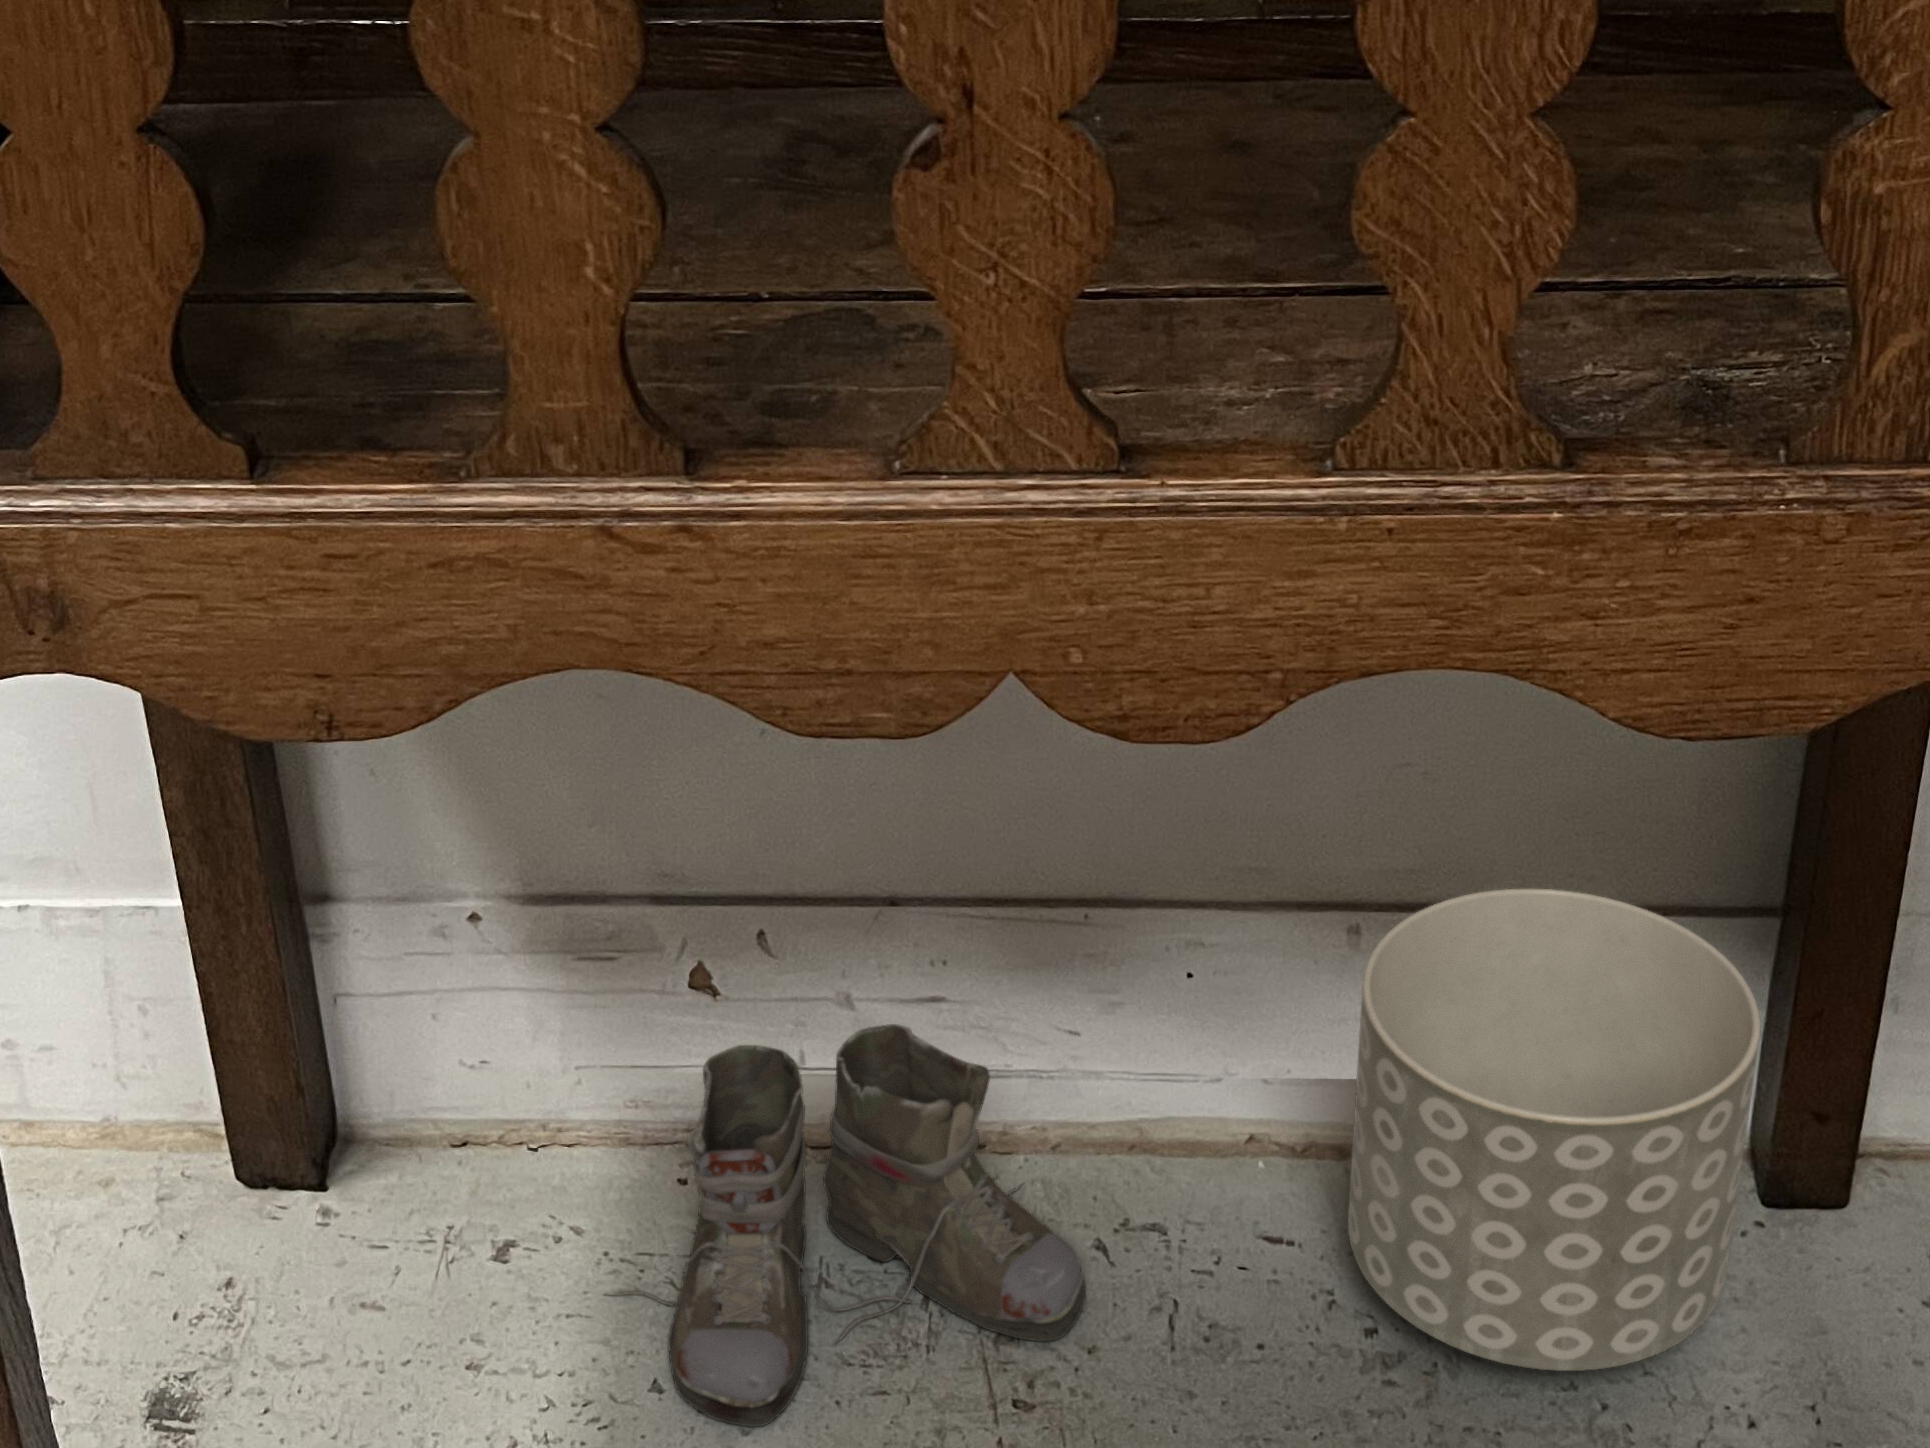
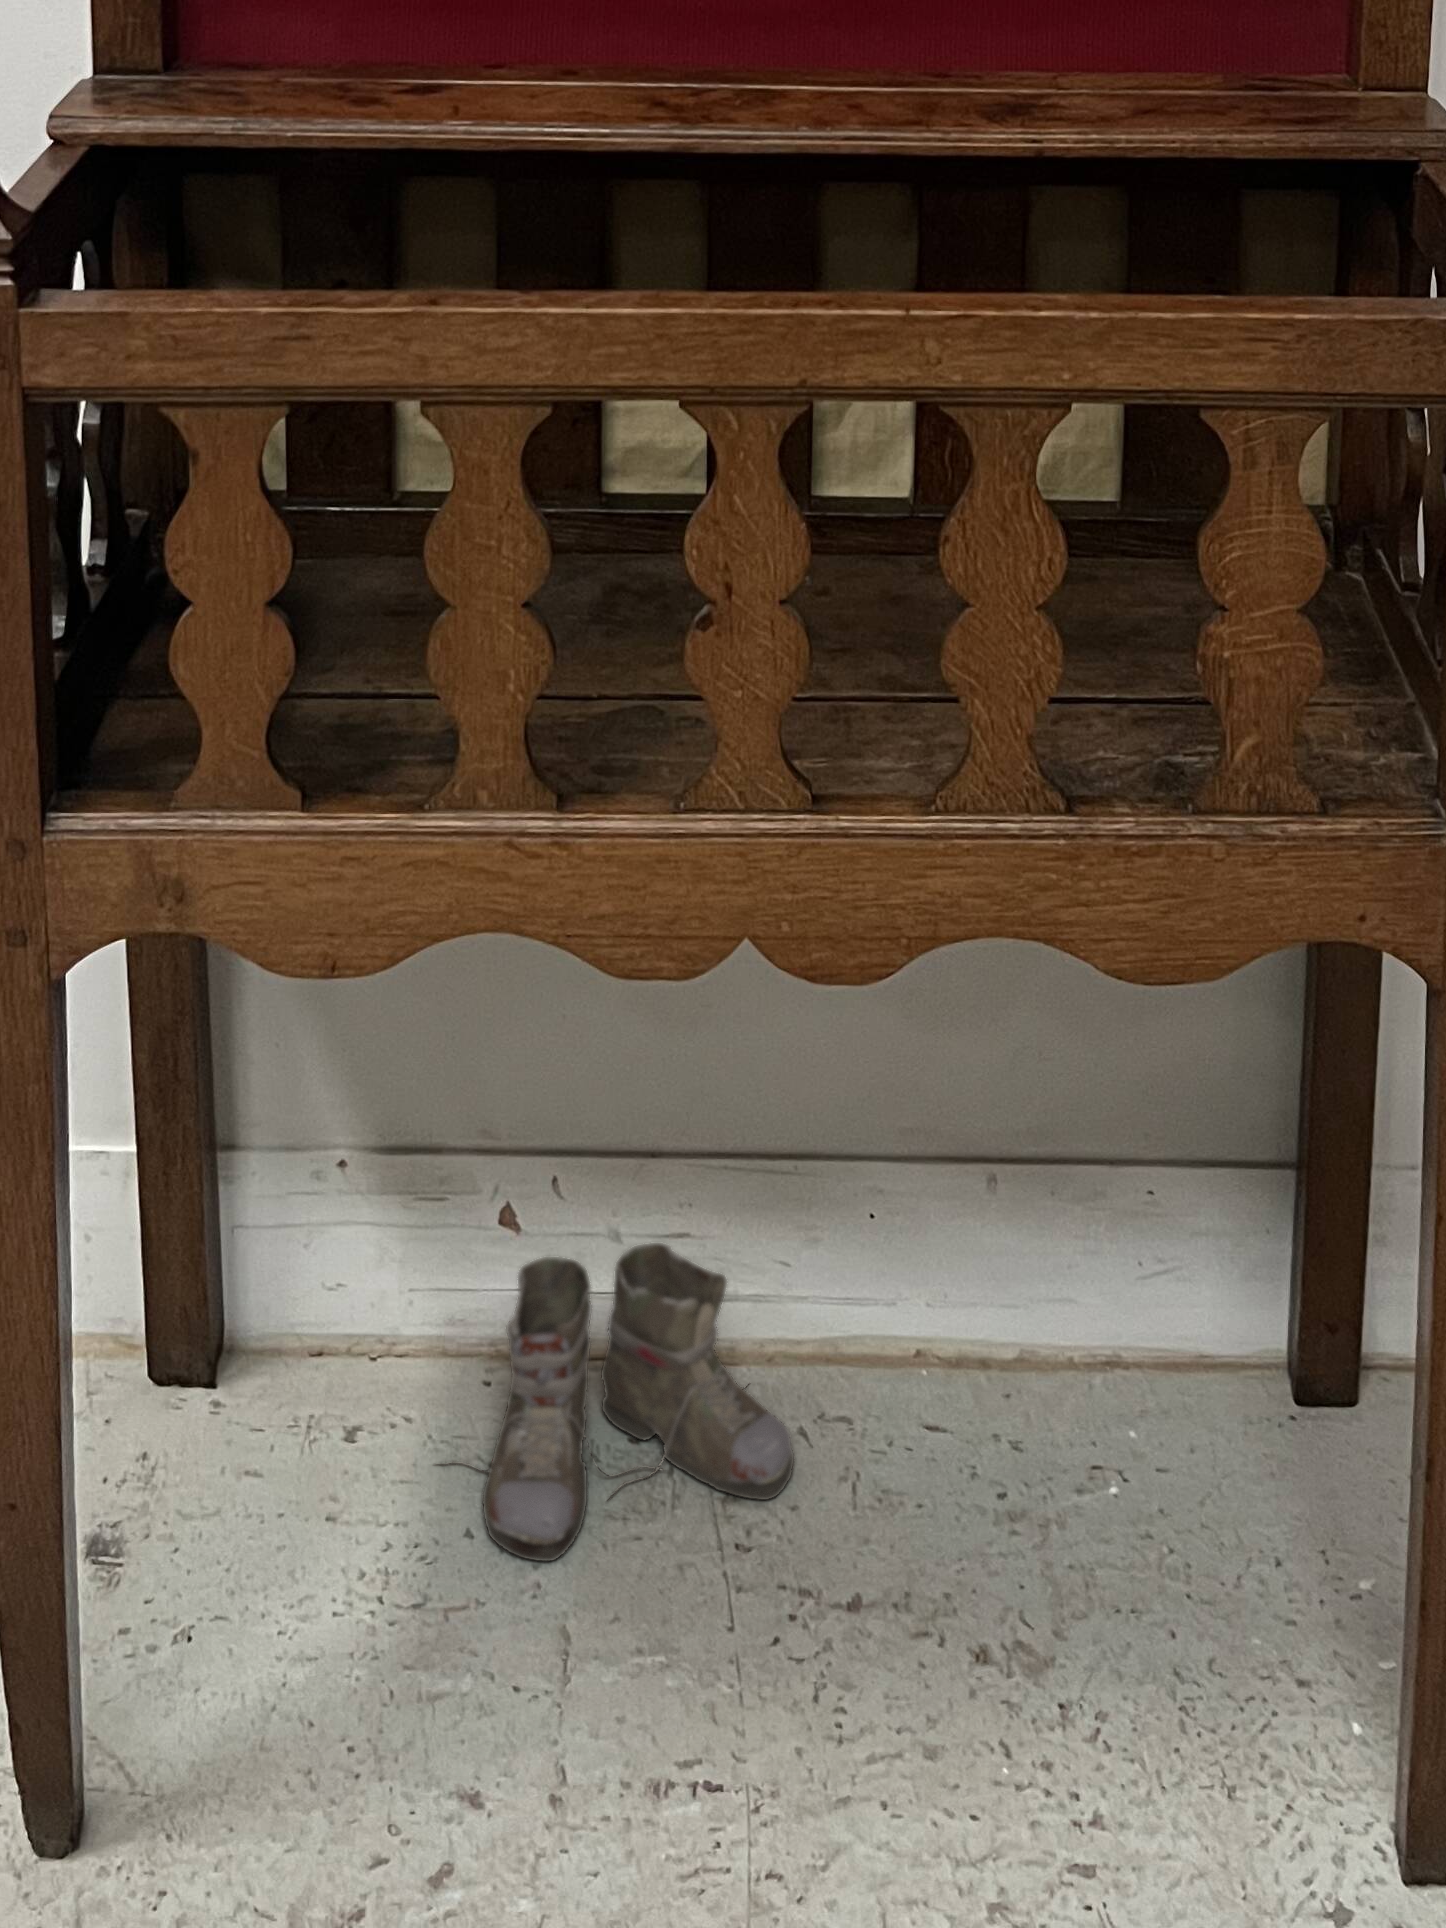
planter: present [1348,888,1760,1371] -> none [987,1140,1269,1515]

